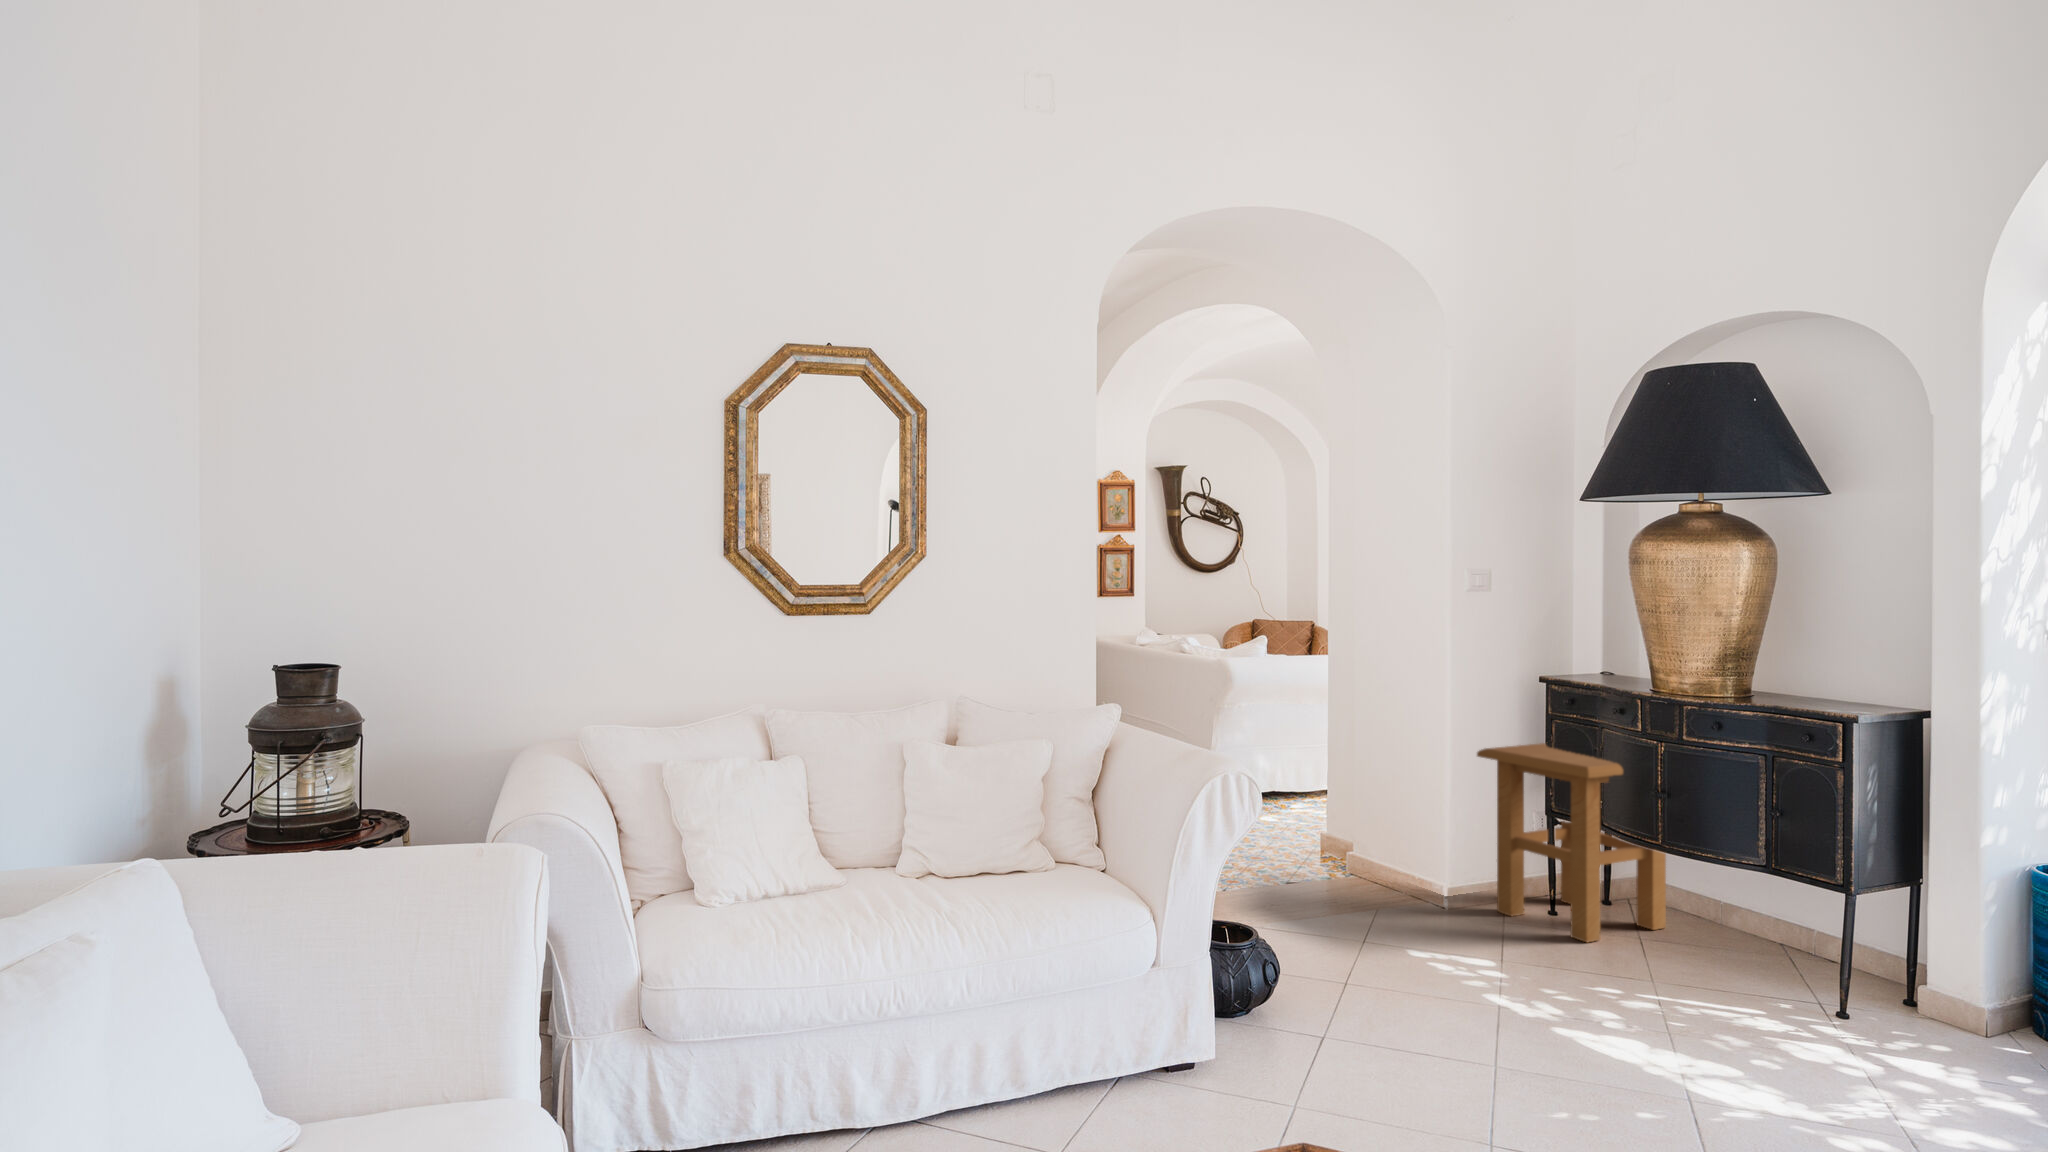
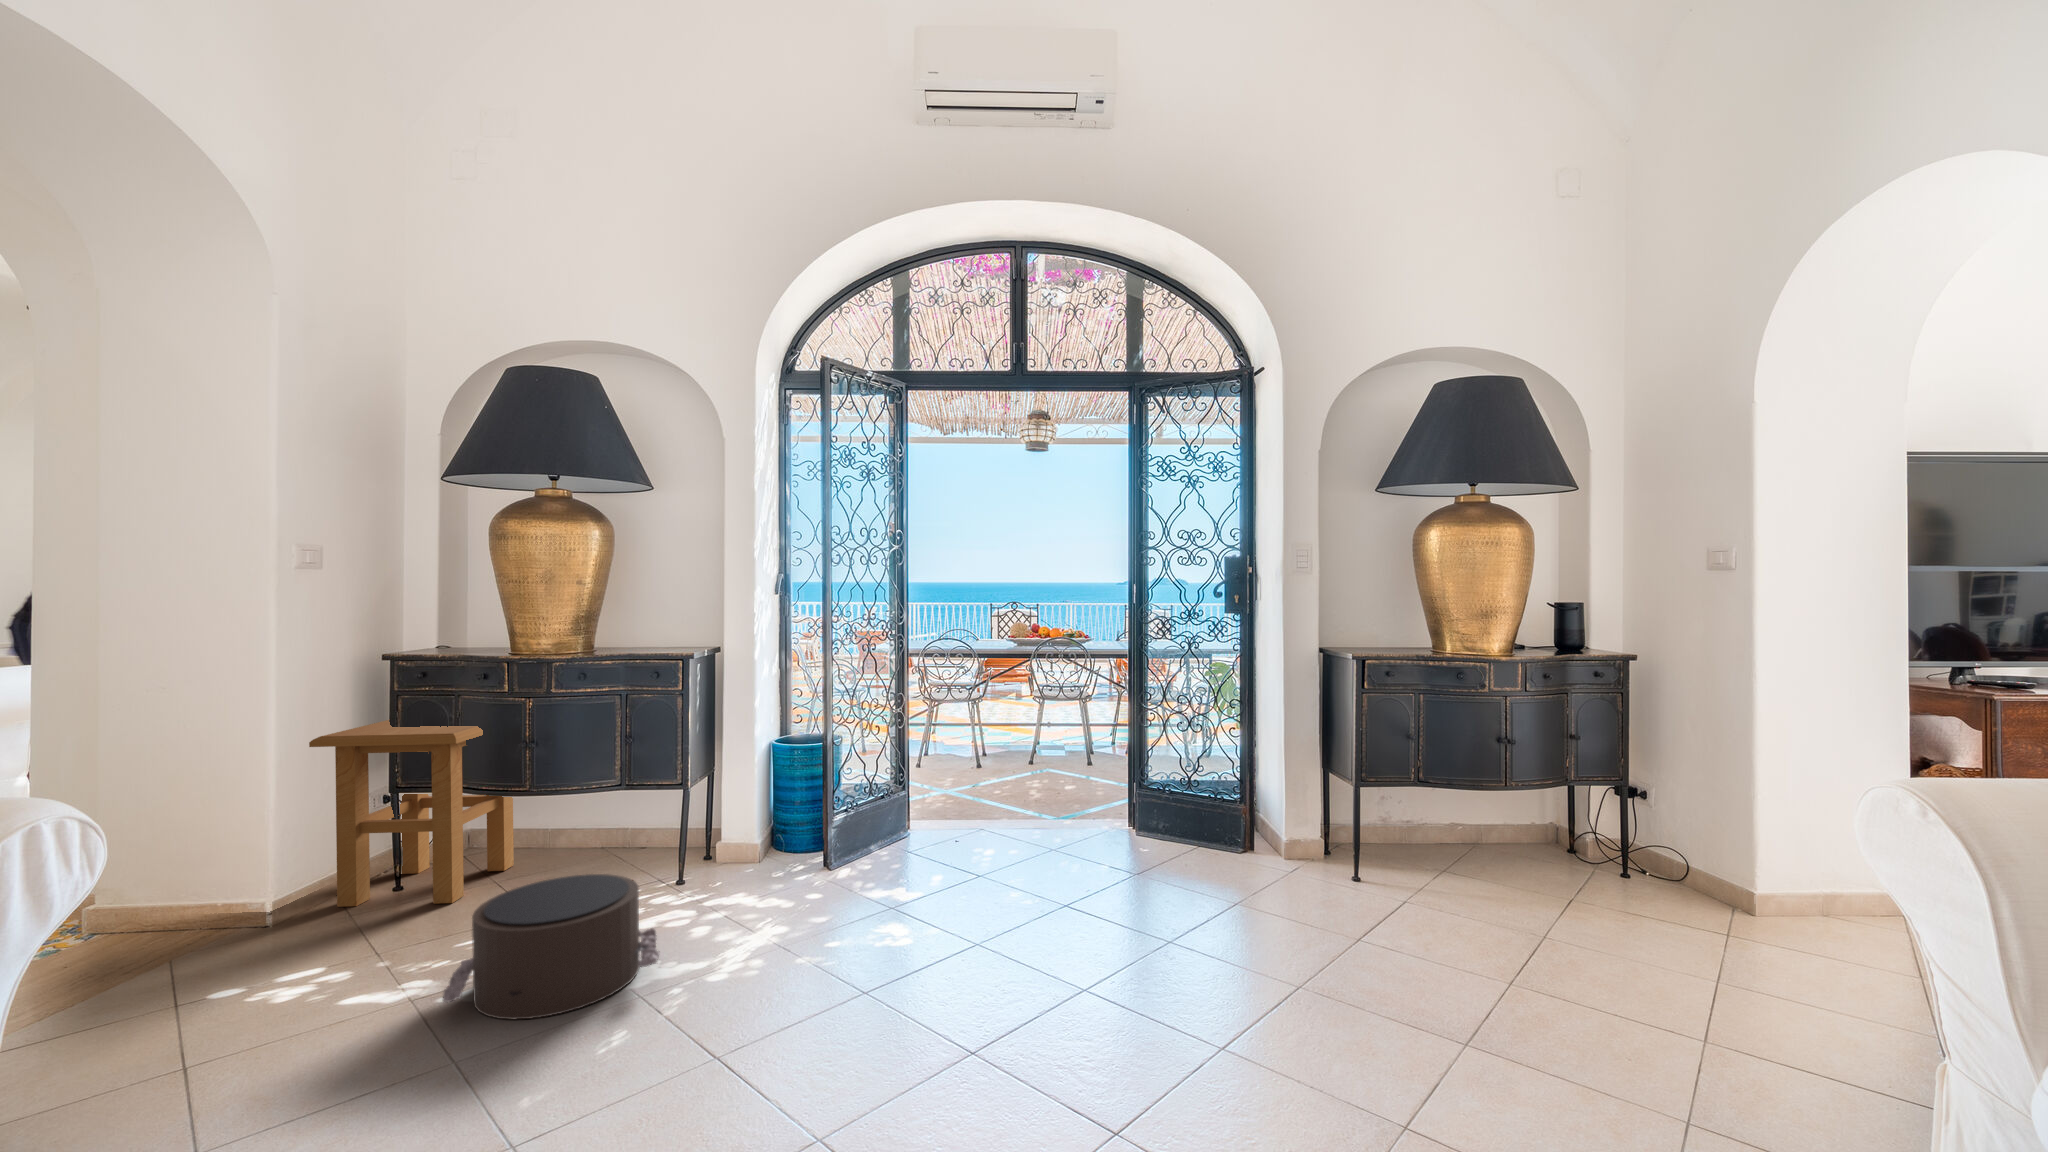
pouf: none [1516,938,1751,1085] -> present [443,874,660,1019]

